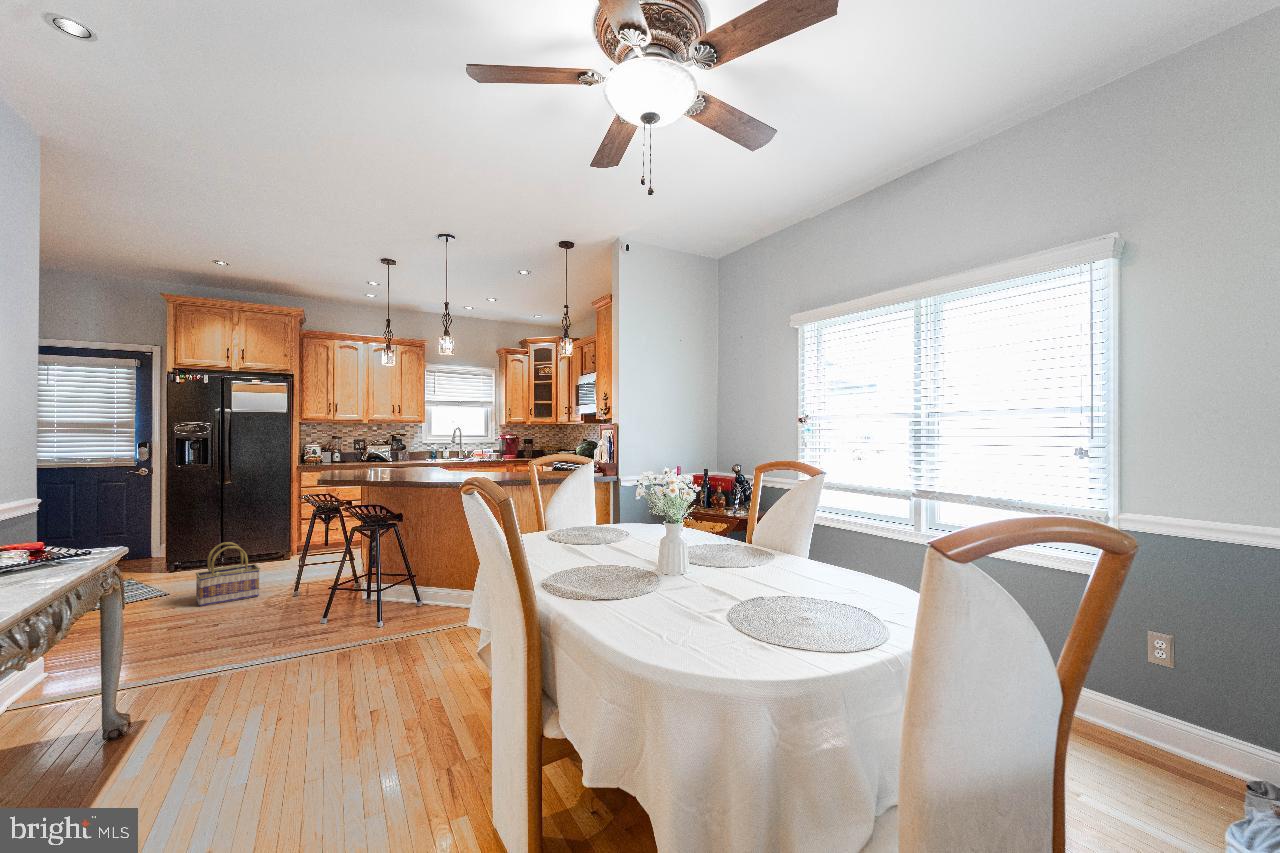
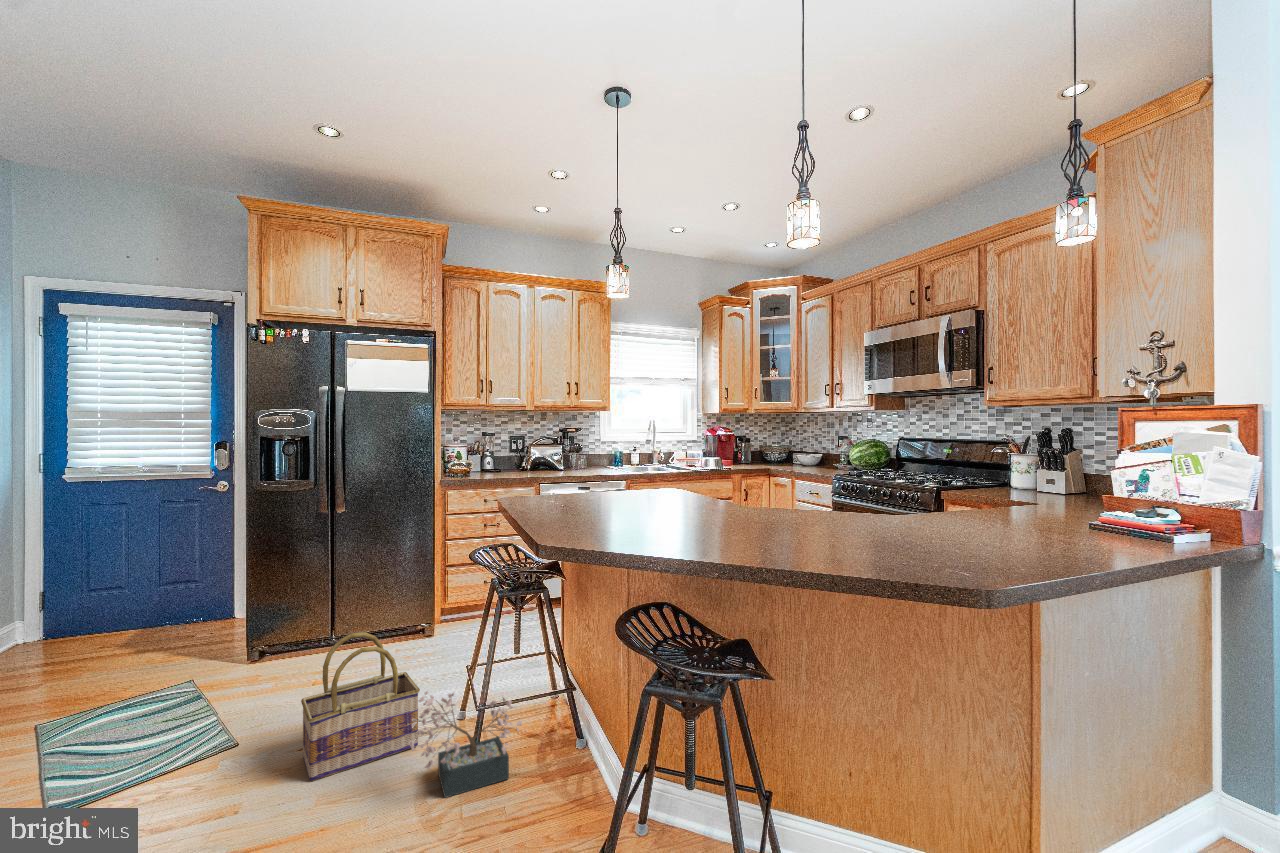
decorative plant: none [250,564,310,609] -> present [410,691,522,798]

